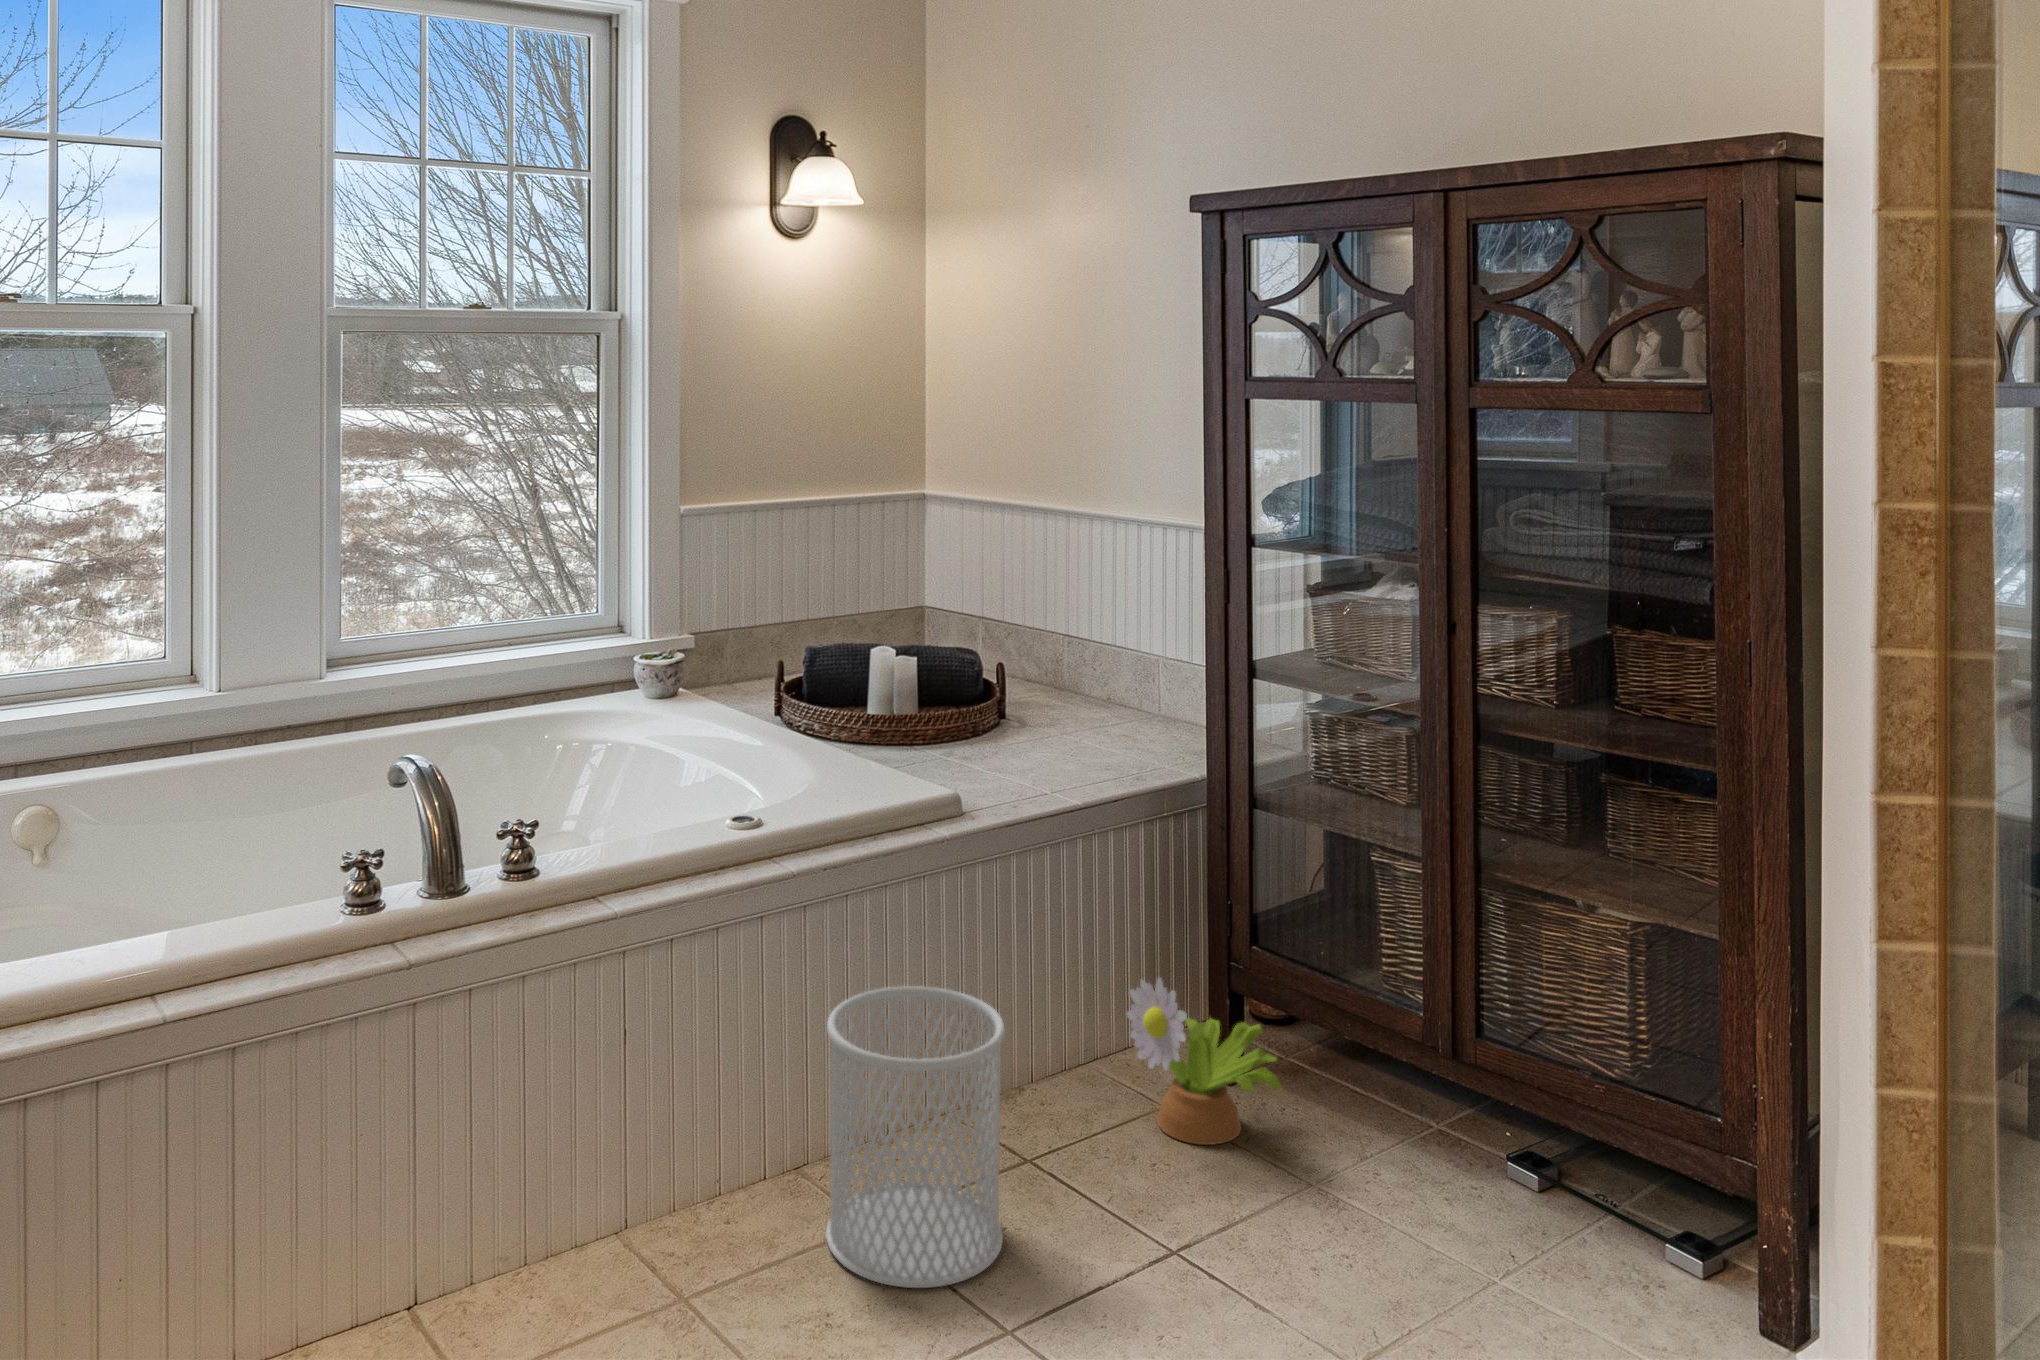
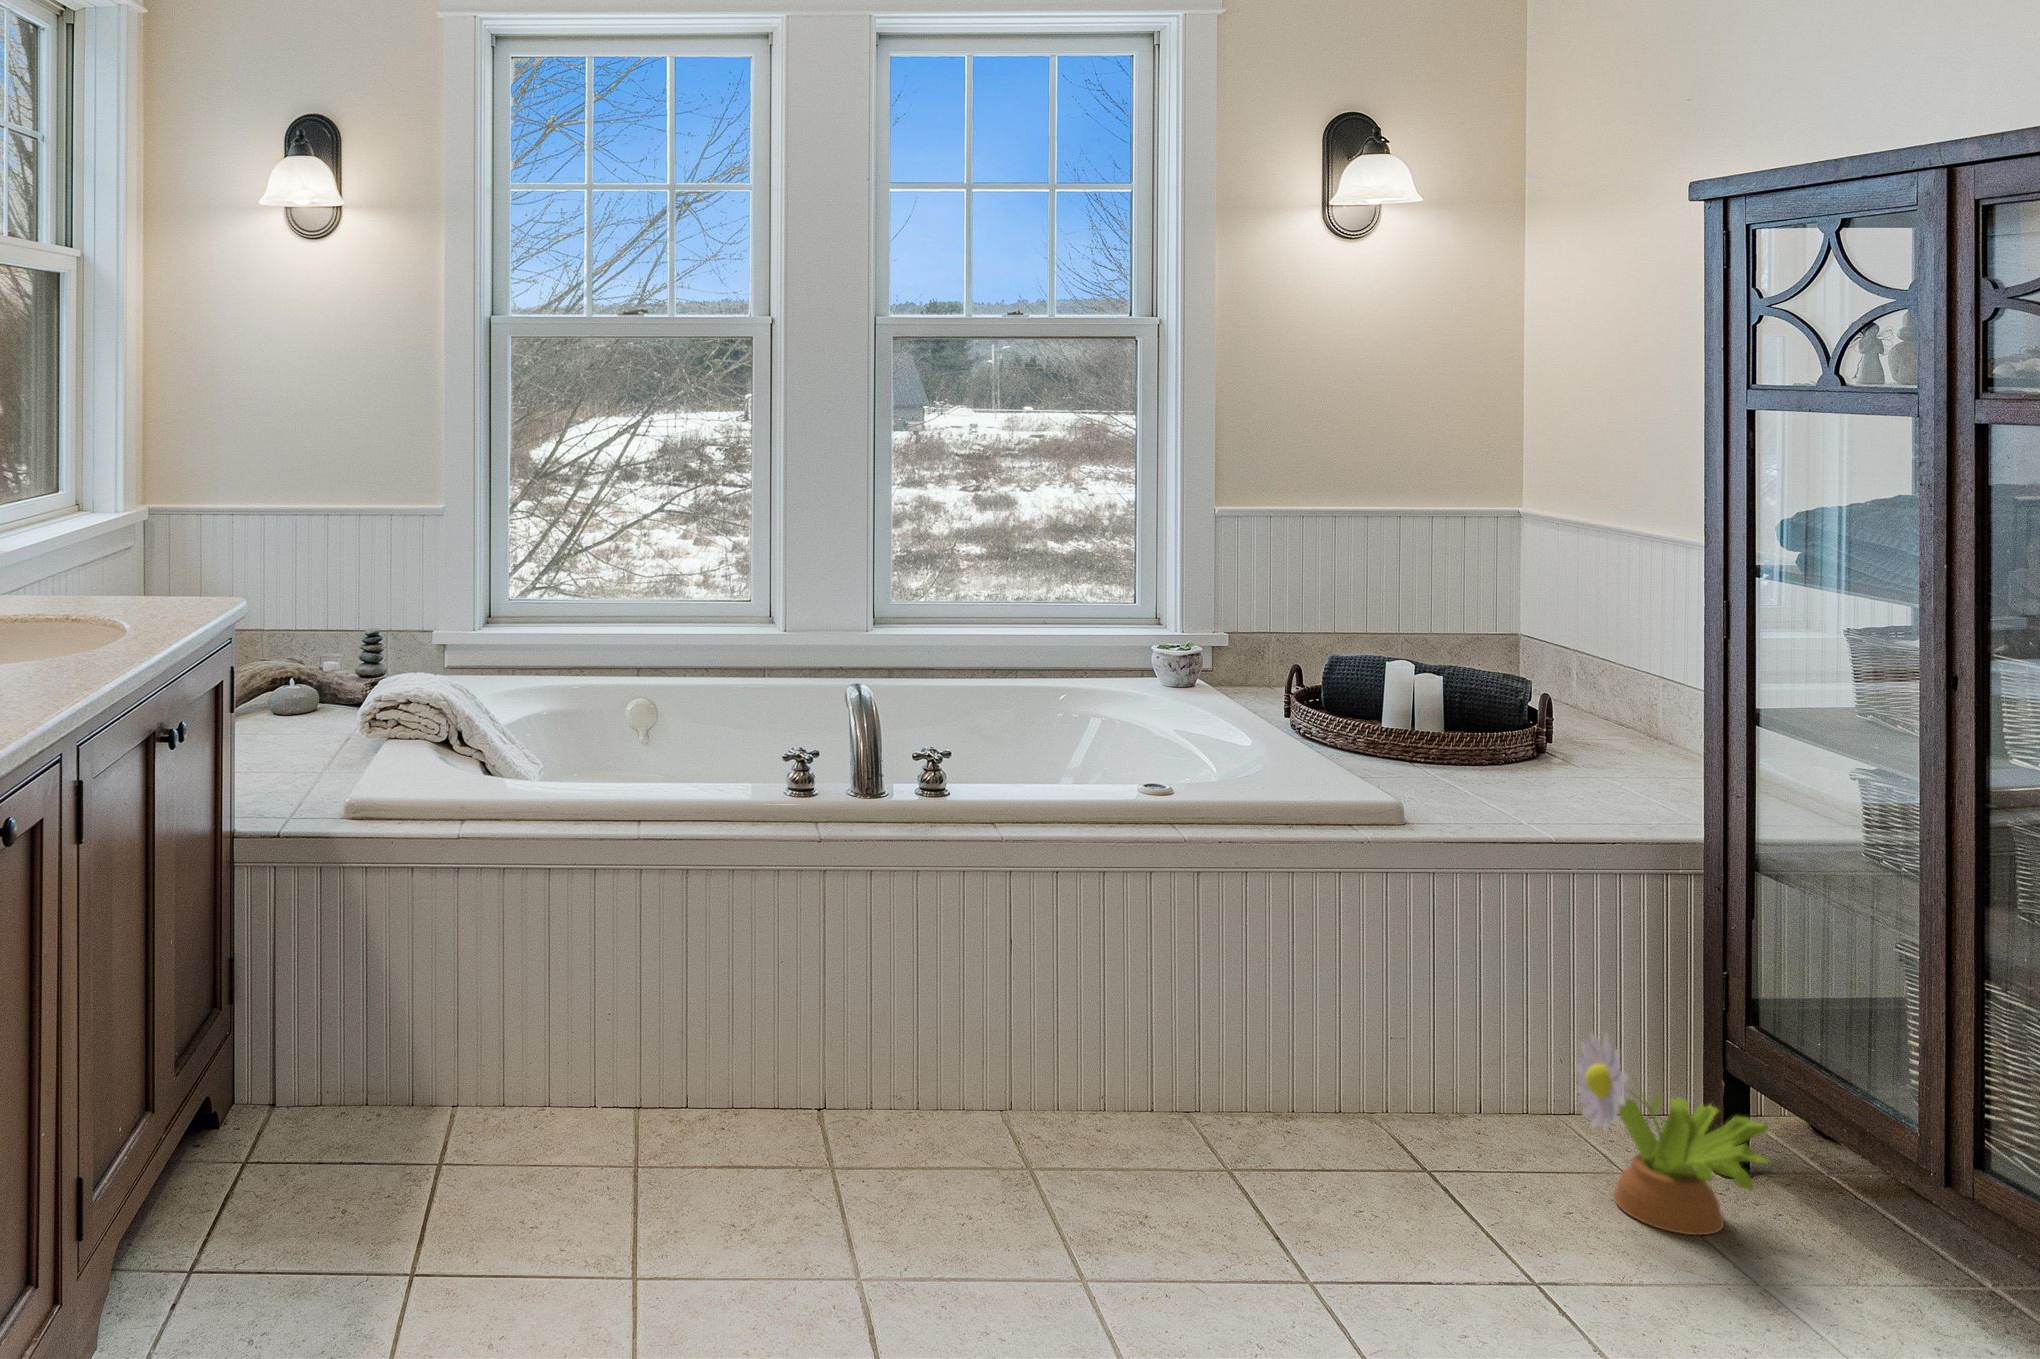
wastebasket: present [826,986,1005,1288] -> none [1177,963,1361,1248]

